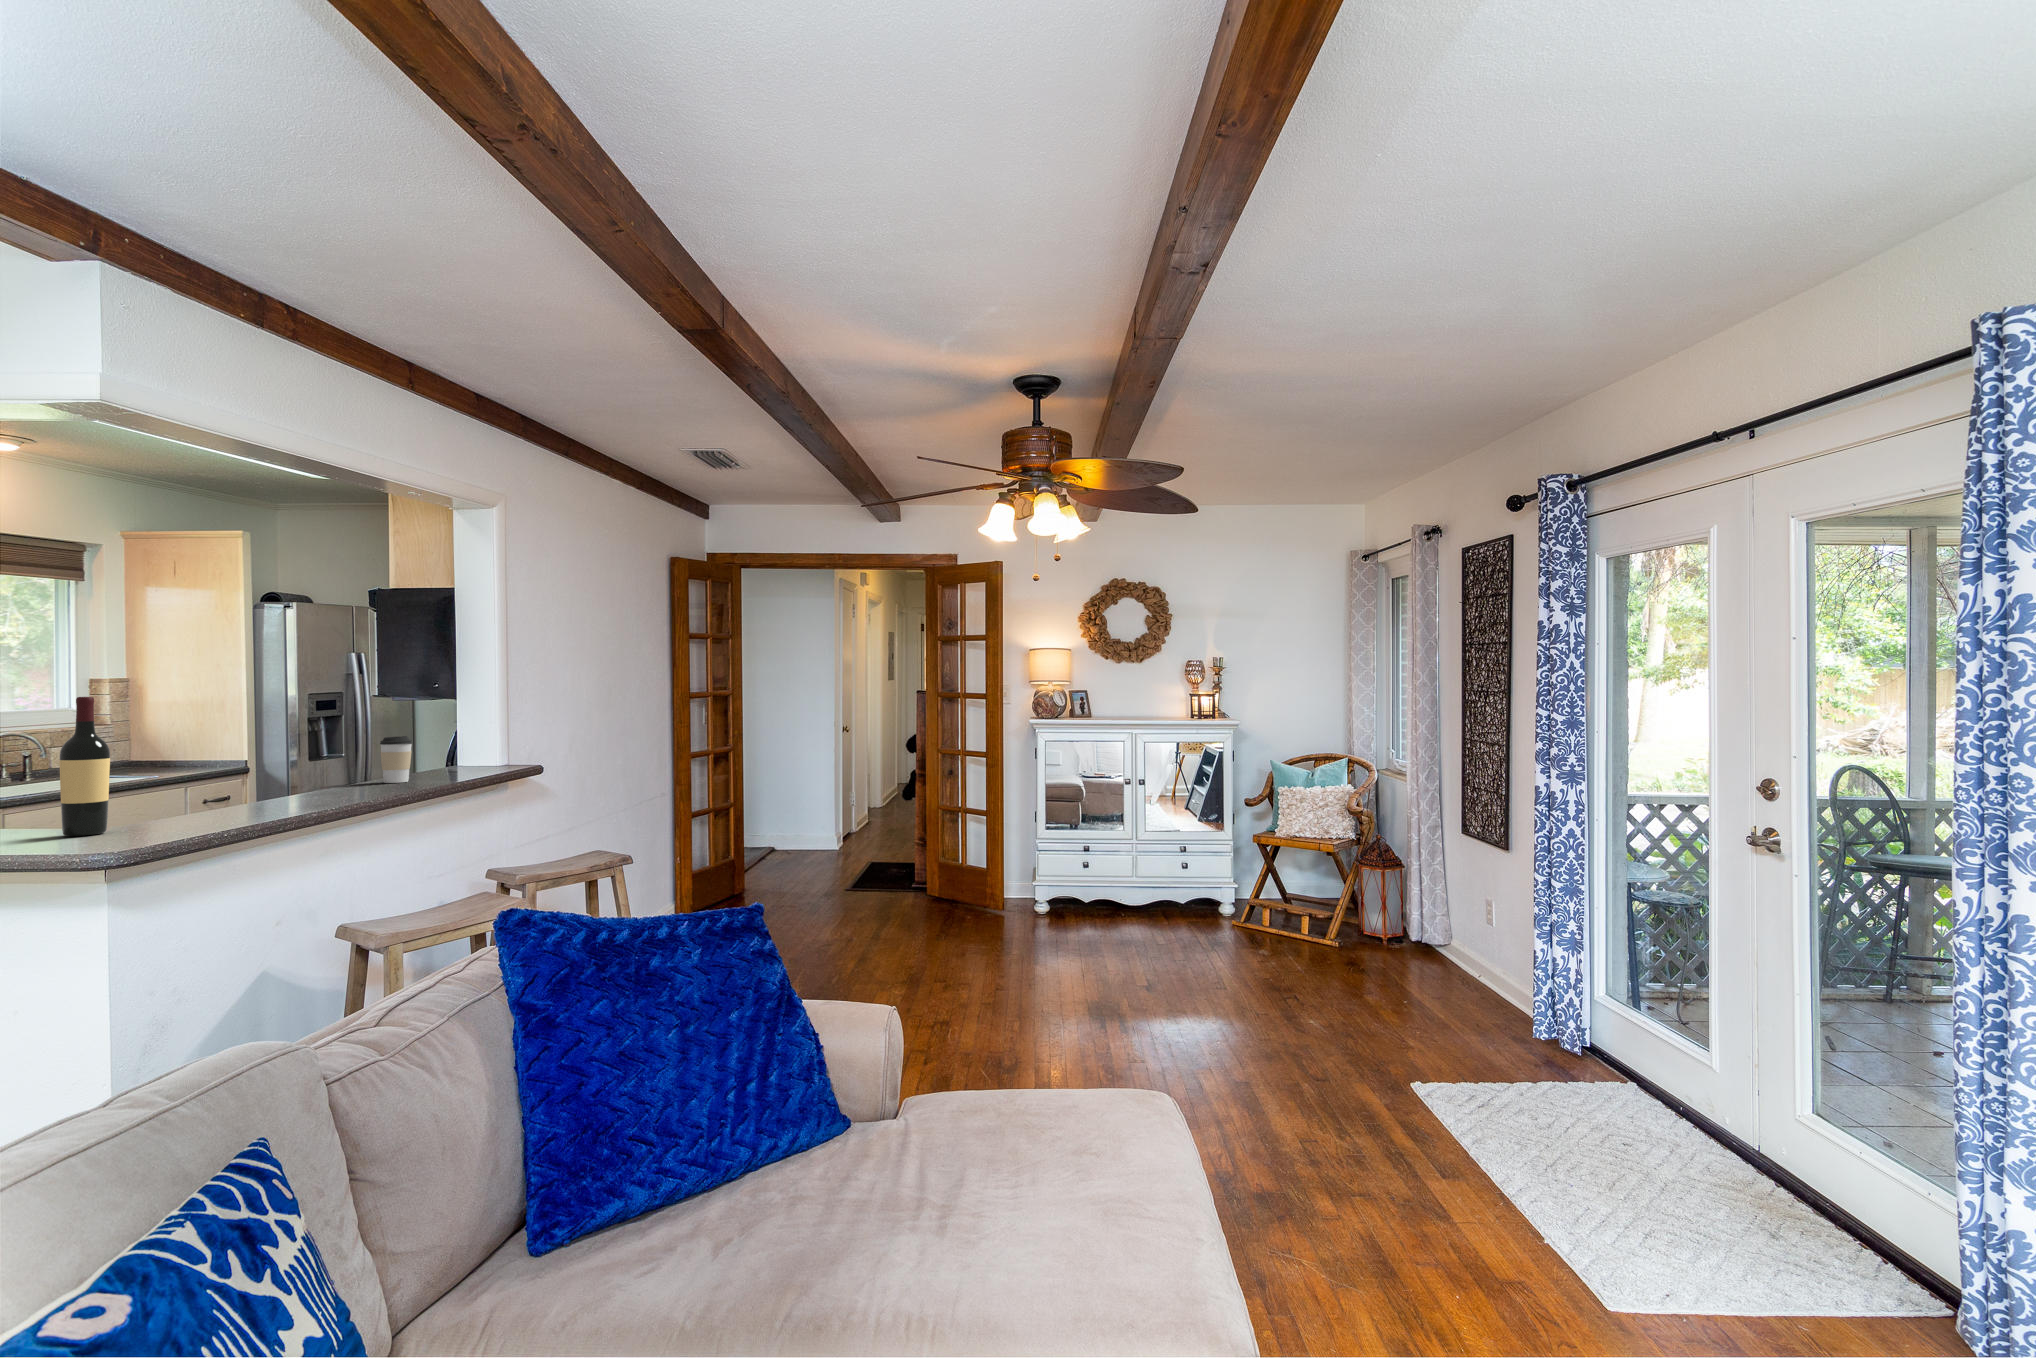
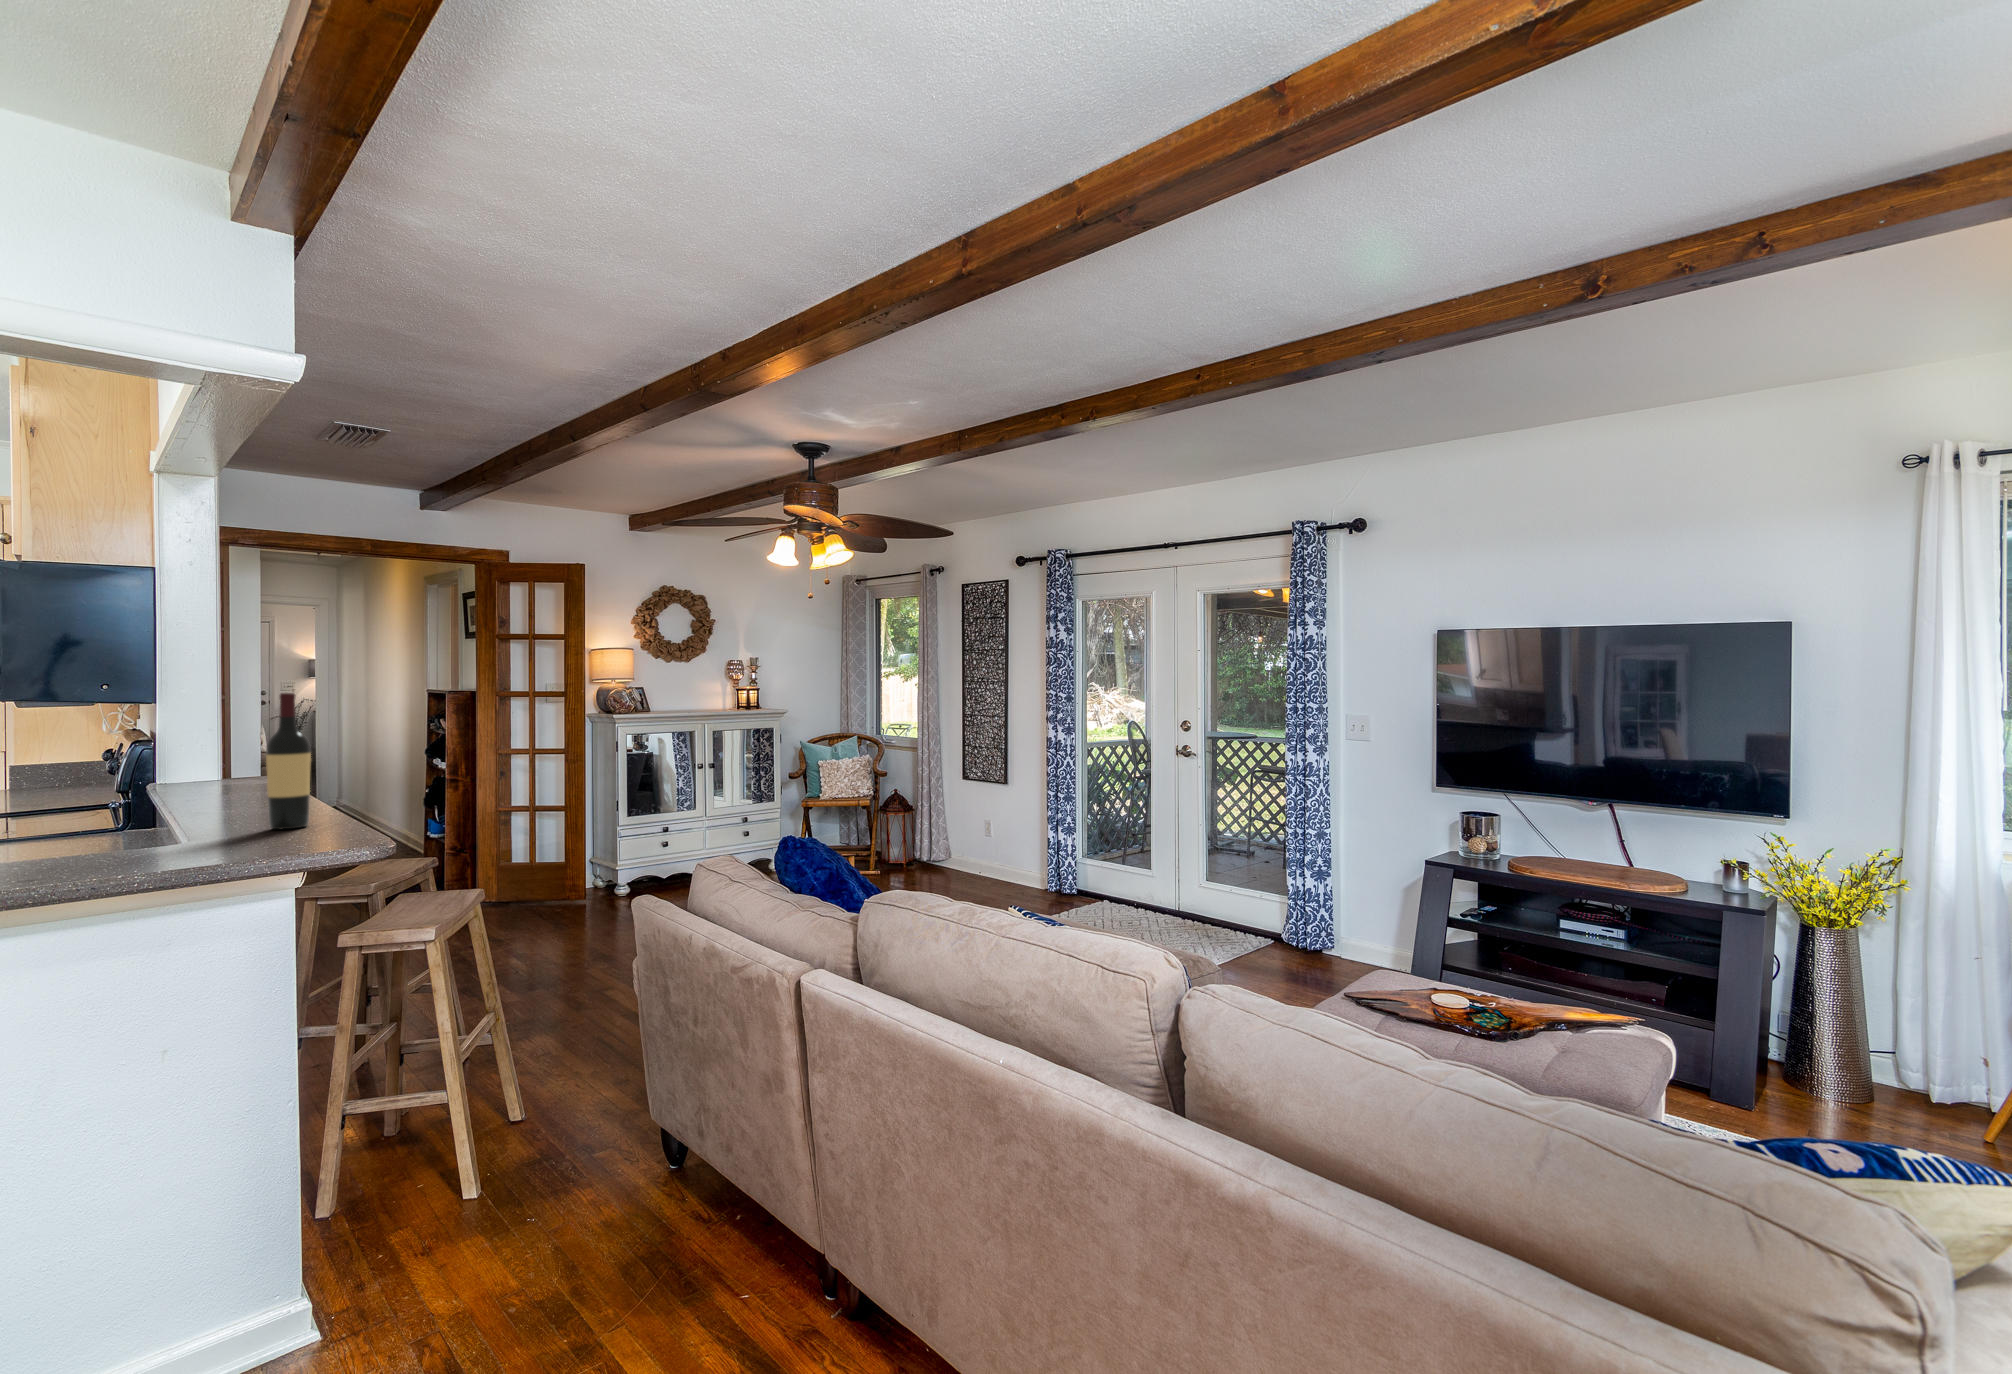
coffee cup: present [380,736,412,783] -> none [207,740,246,792]

